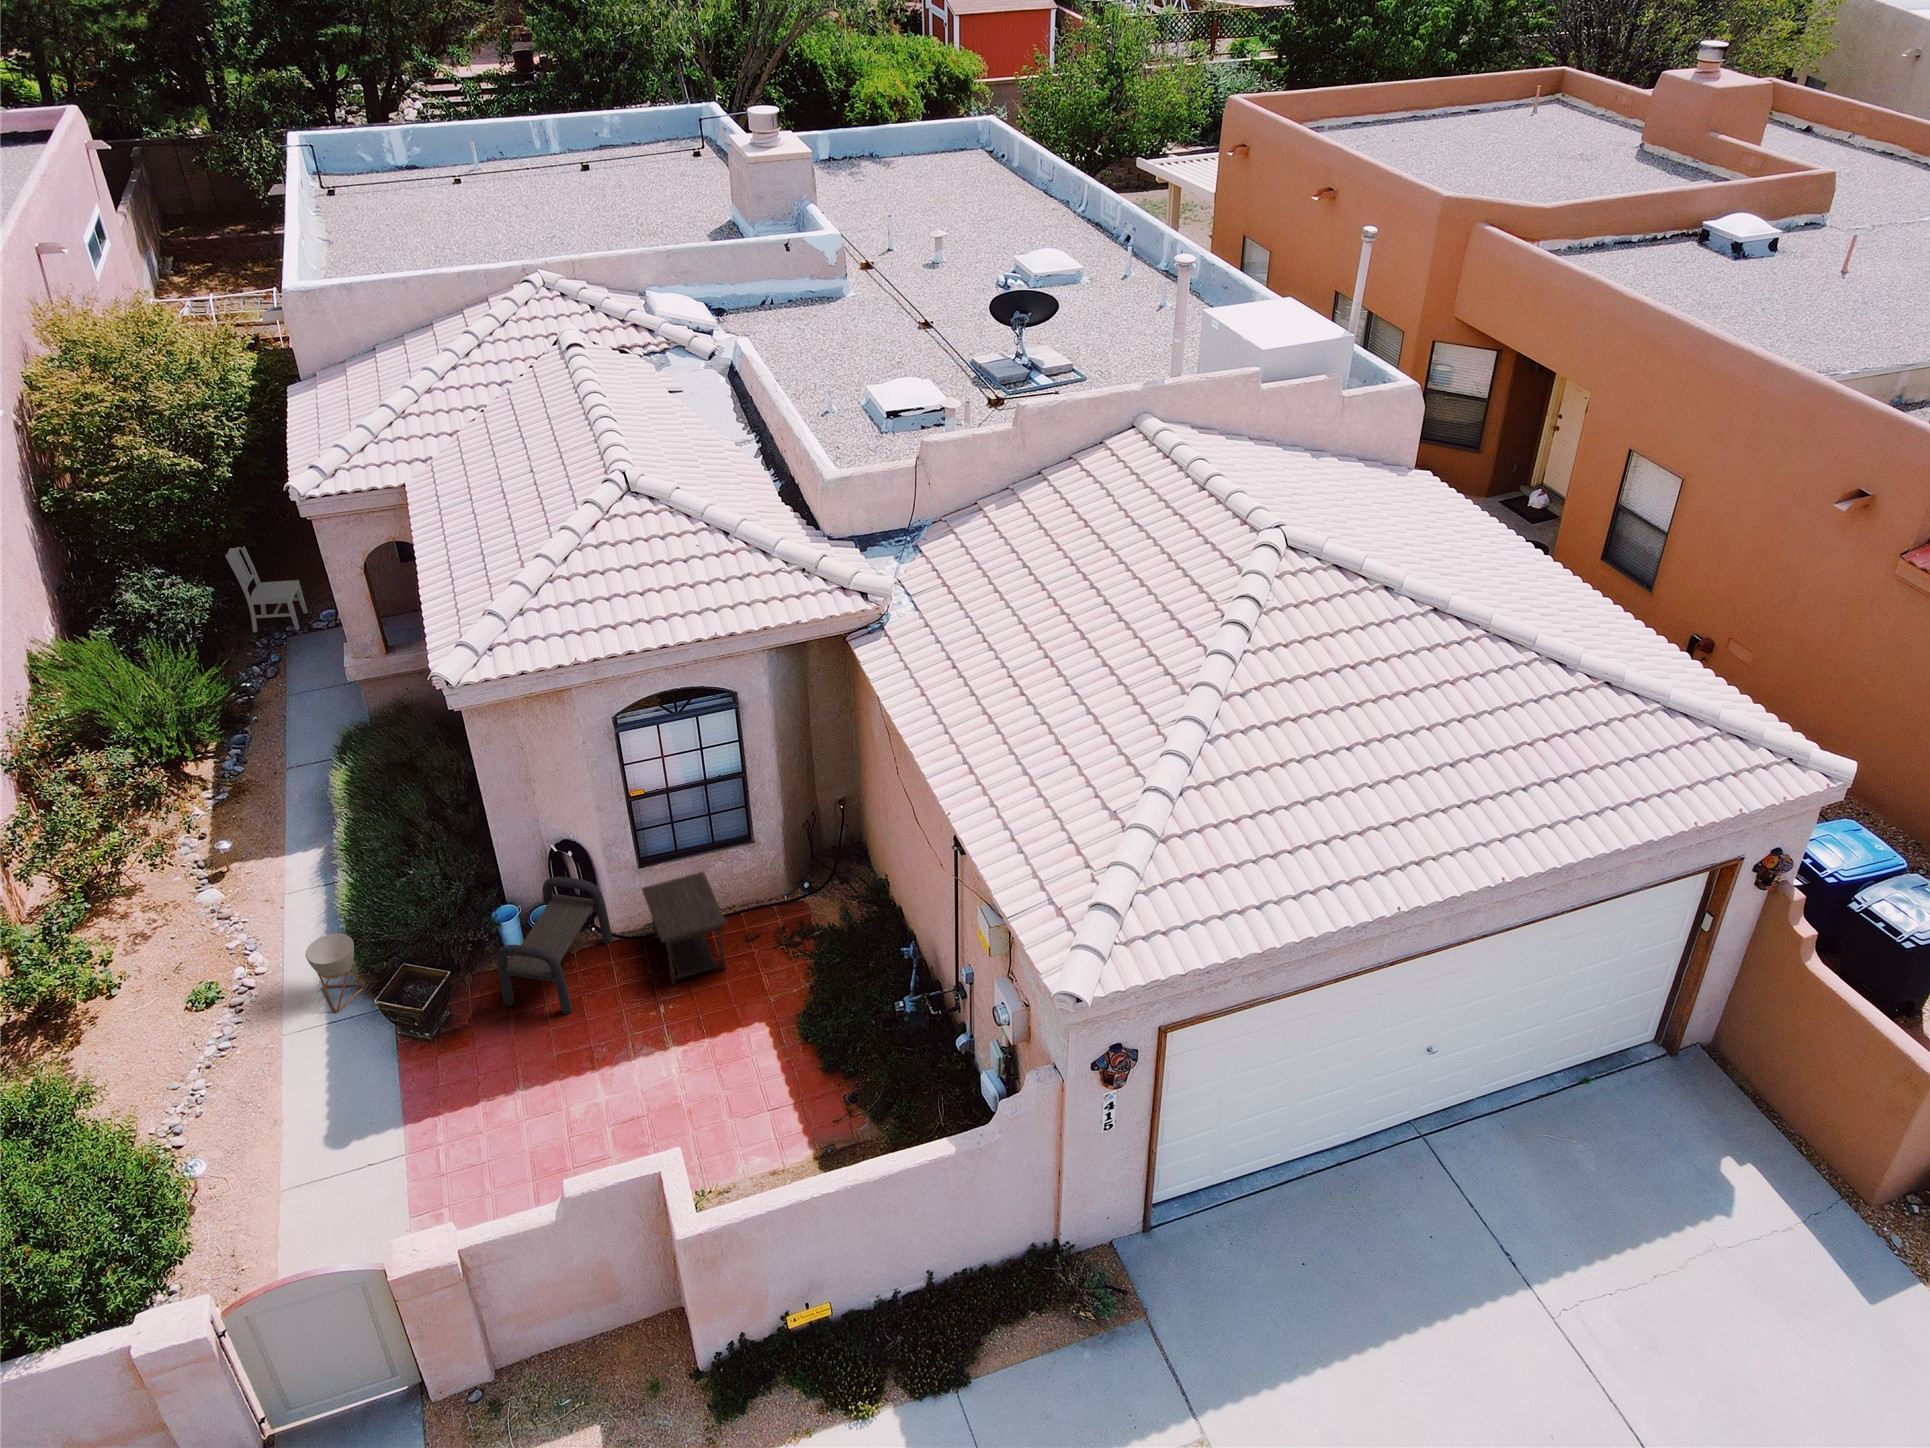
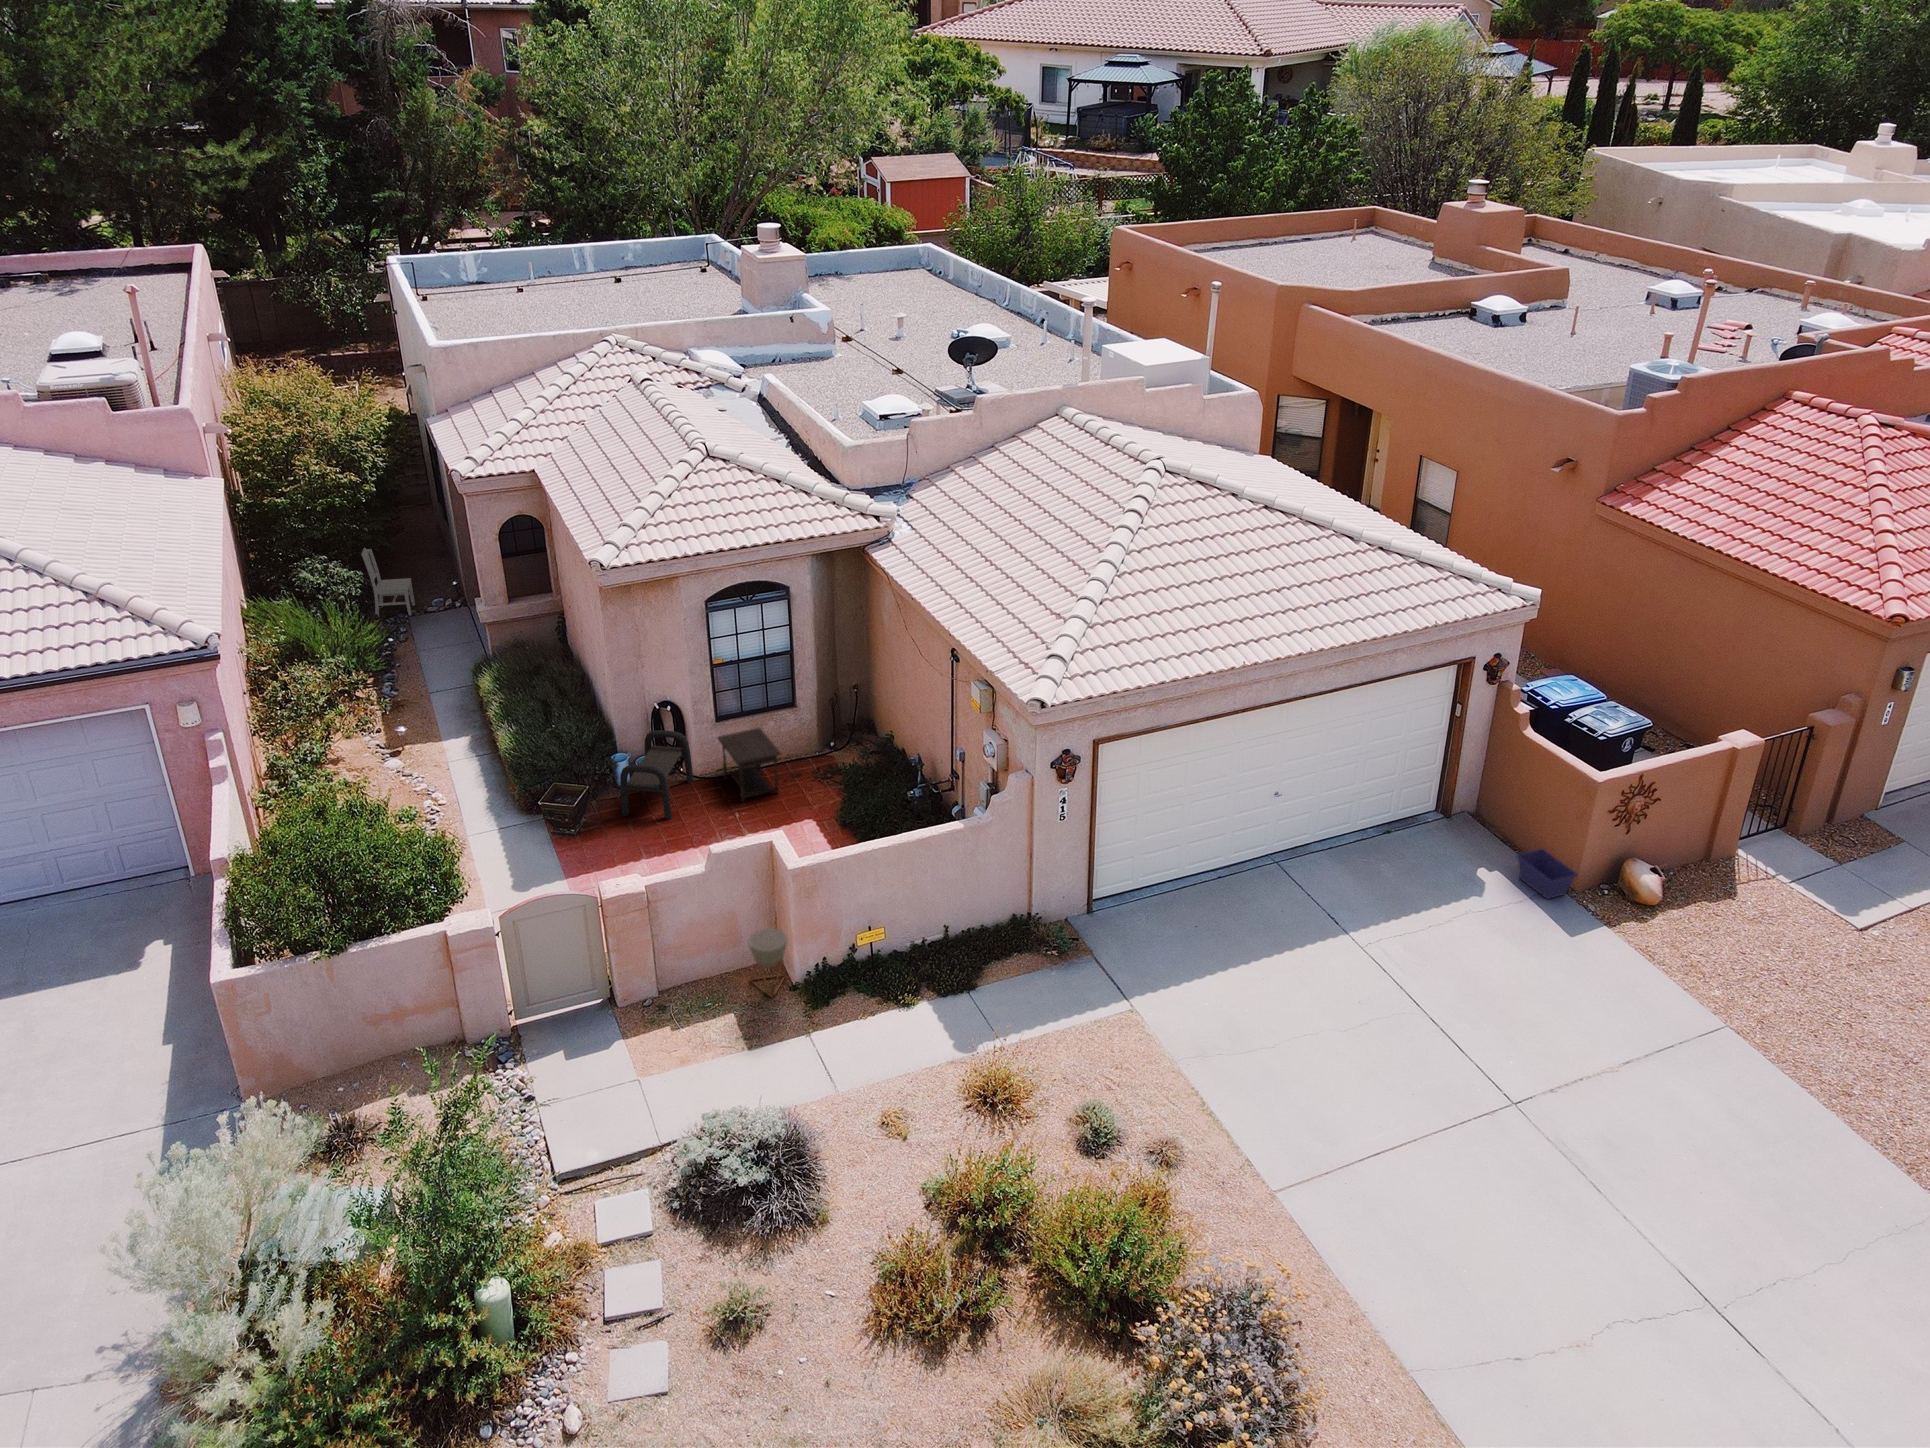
planter: present [306,933,362,1012] -> present [748,928,787,996]
storage bin: none [1781,1135,1879,1223] -> present [1516,849,1578,899]

